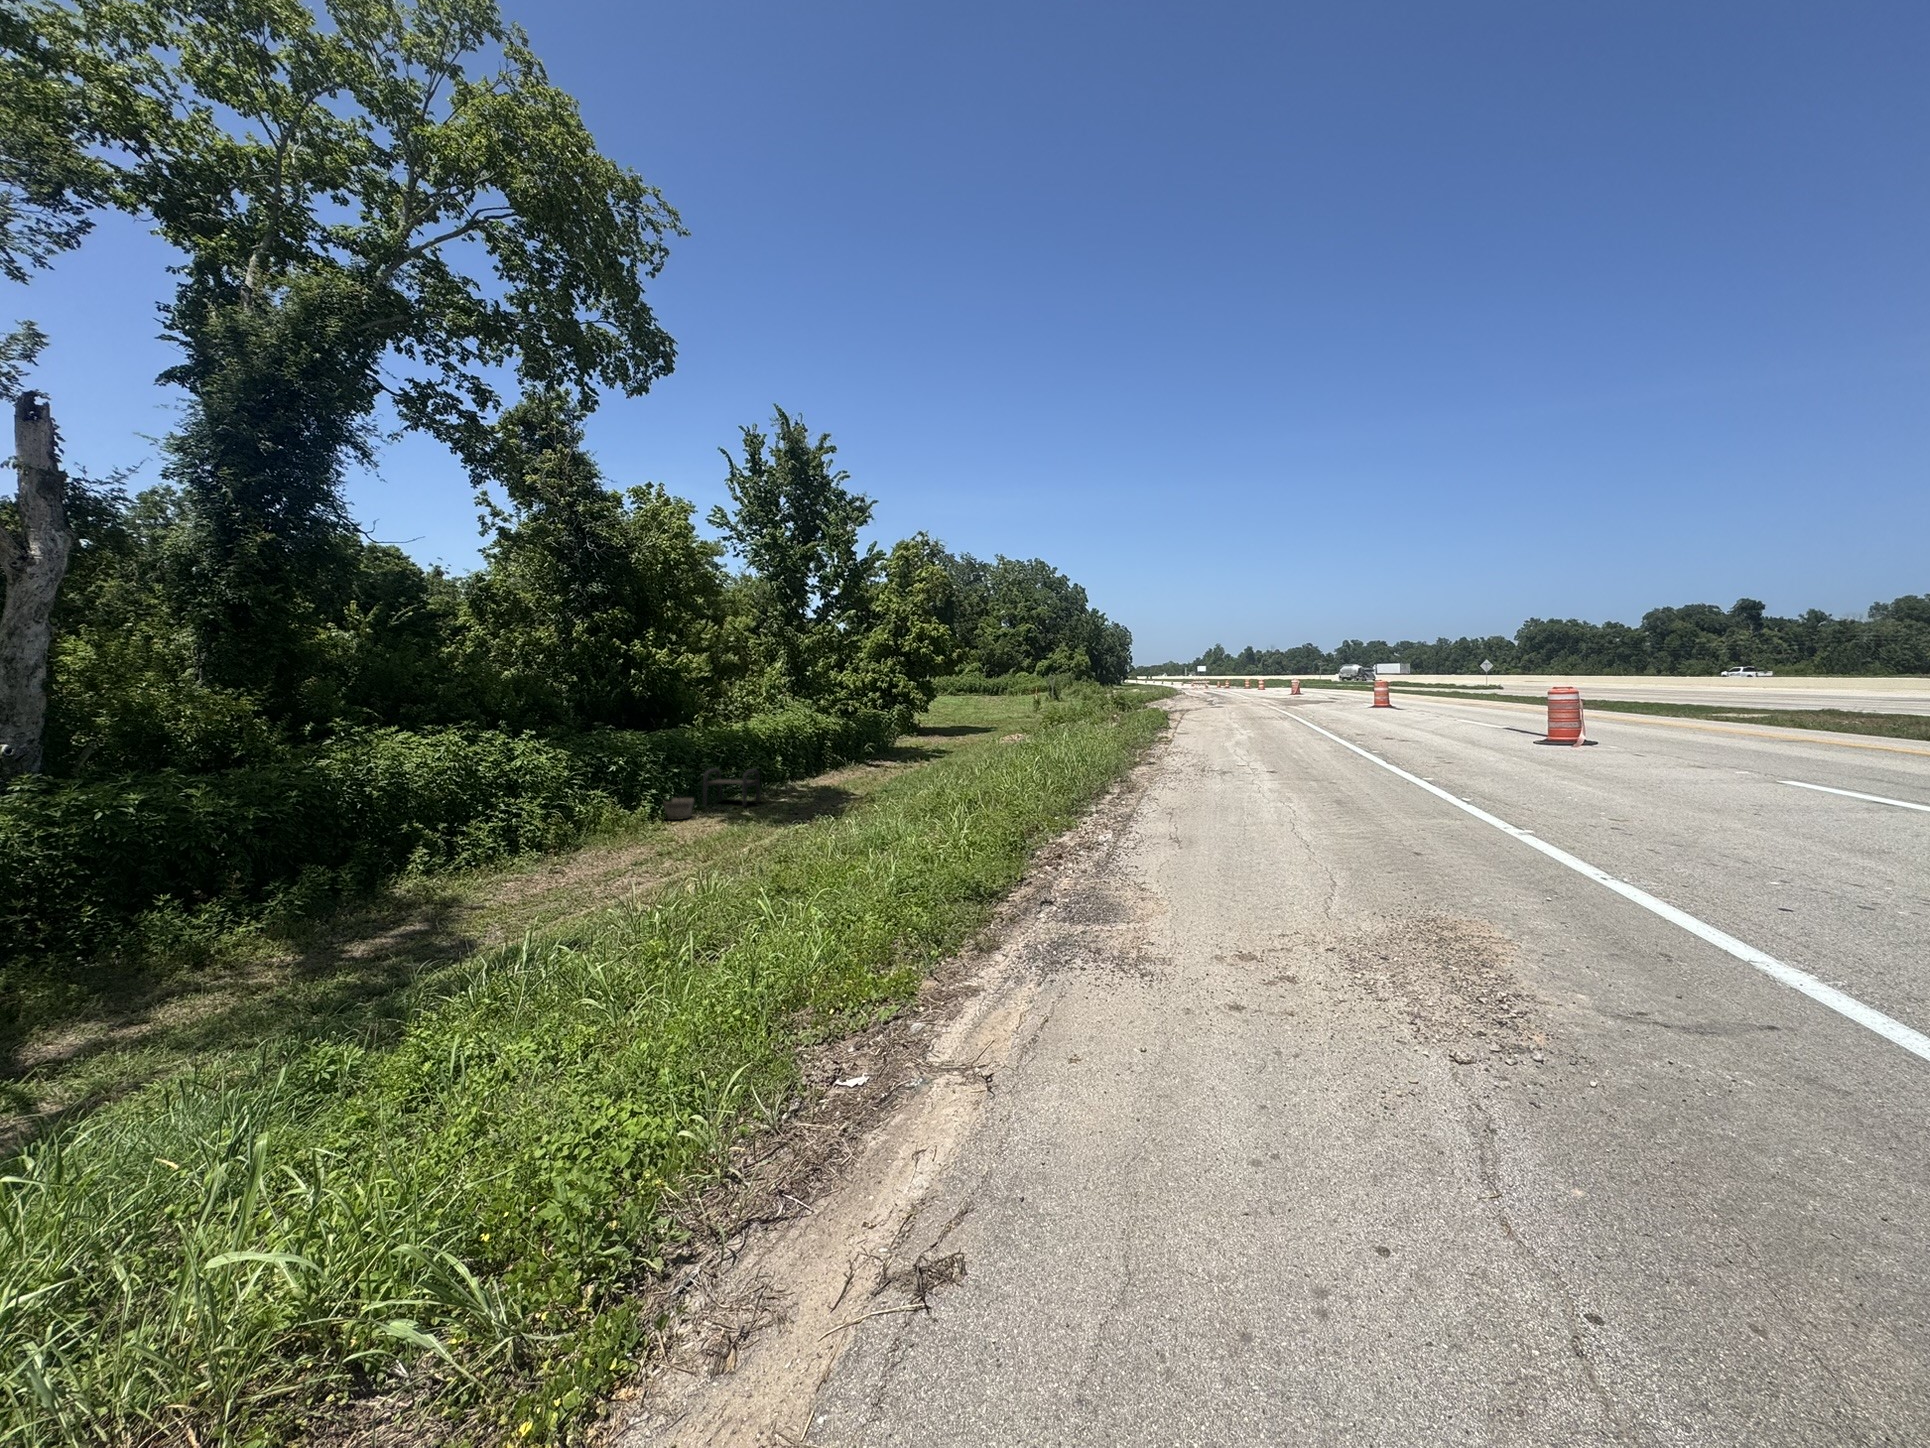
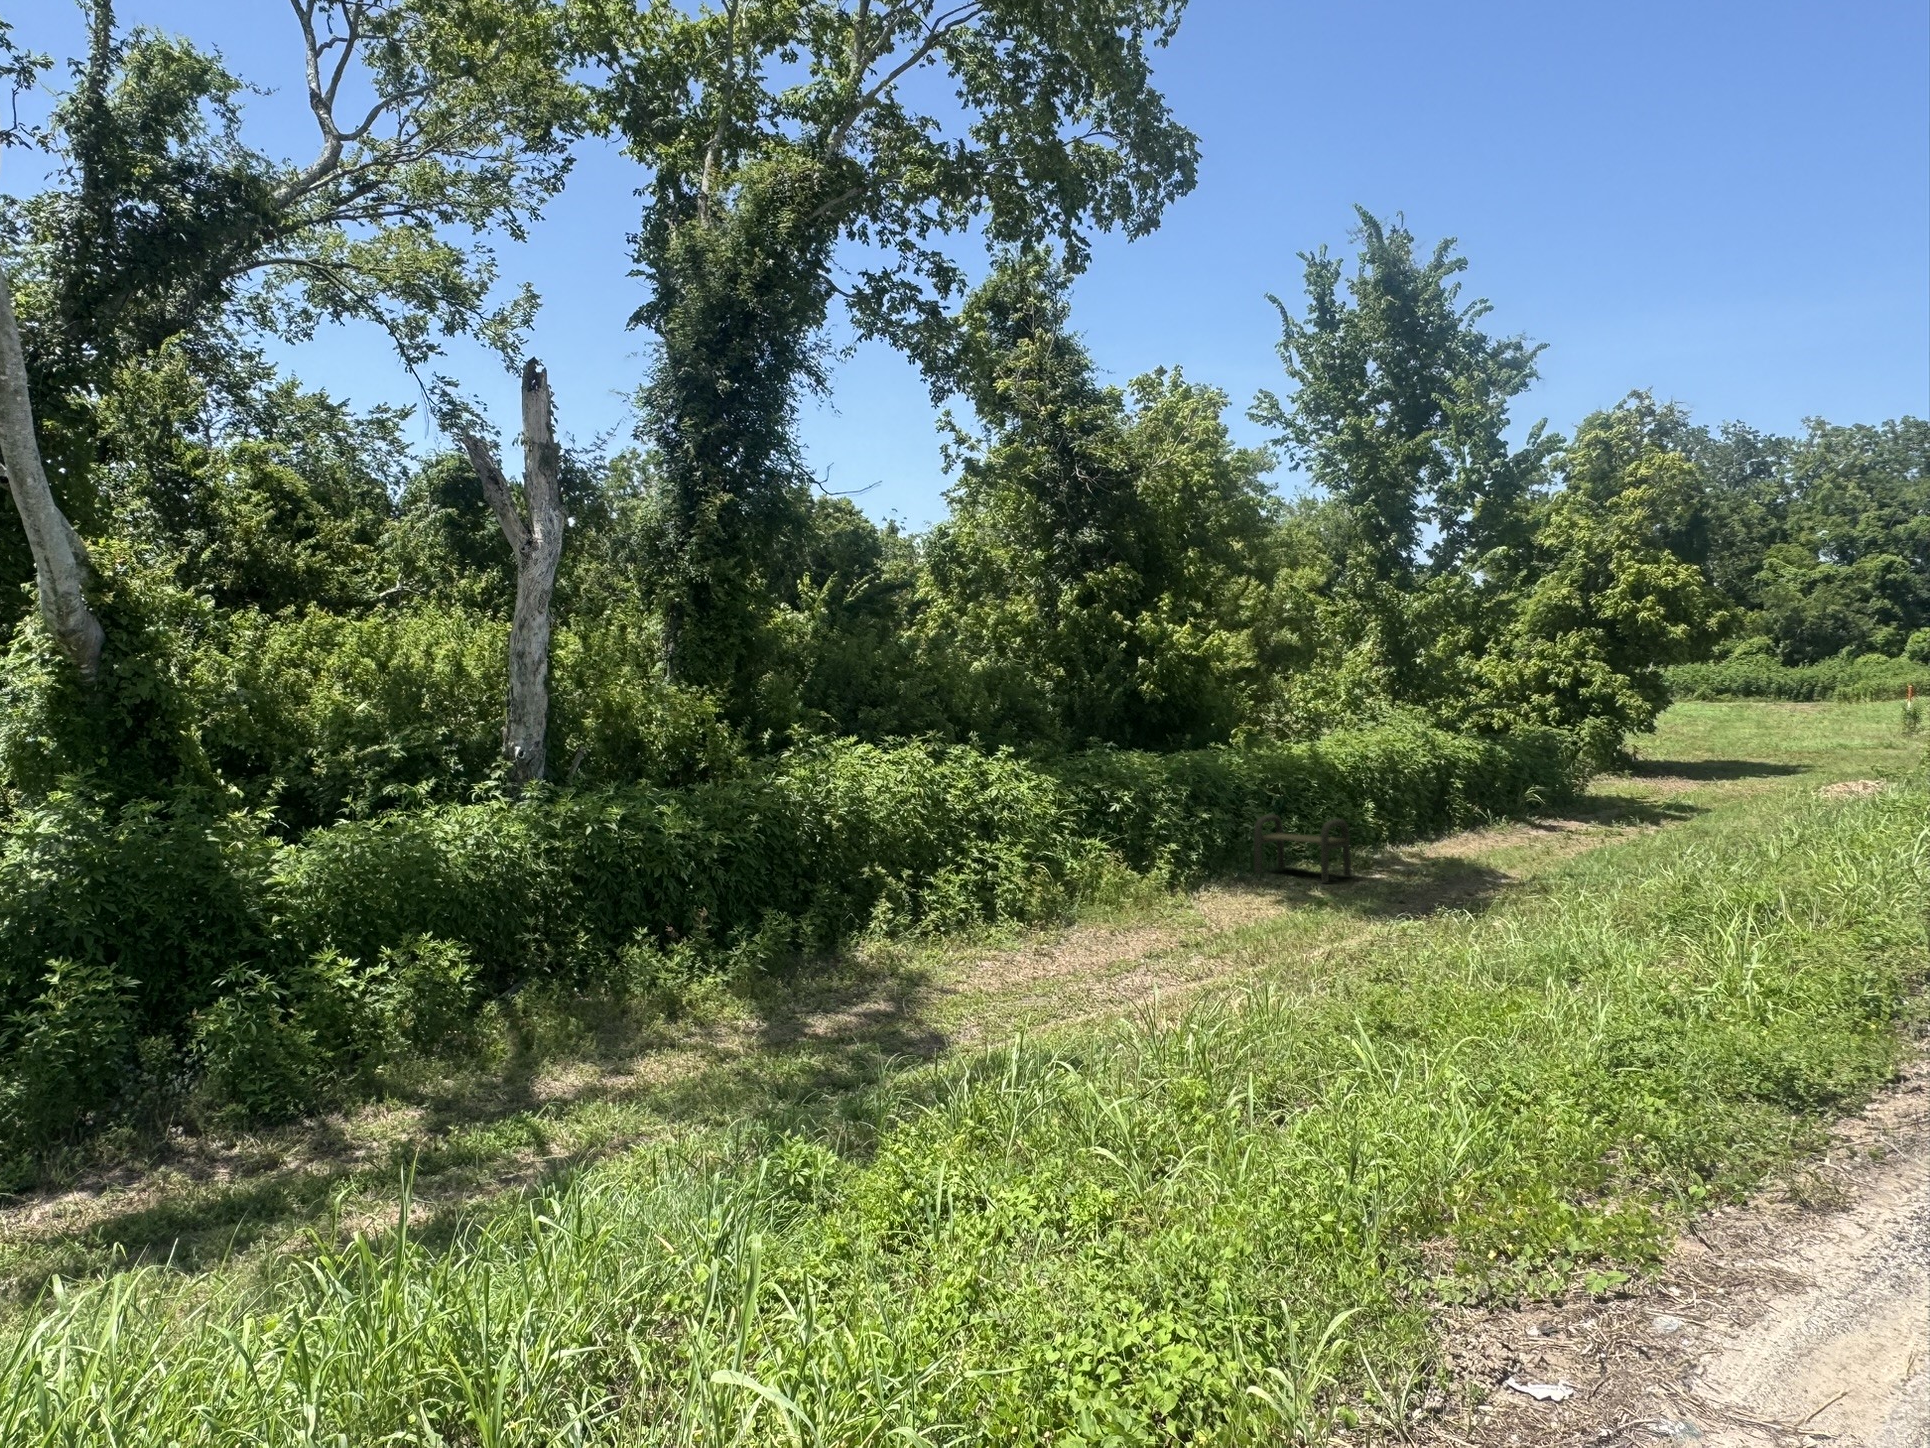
wooden bucket: present [663,796,693,820] -> none [1195,852,1243,896]

